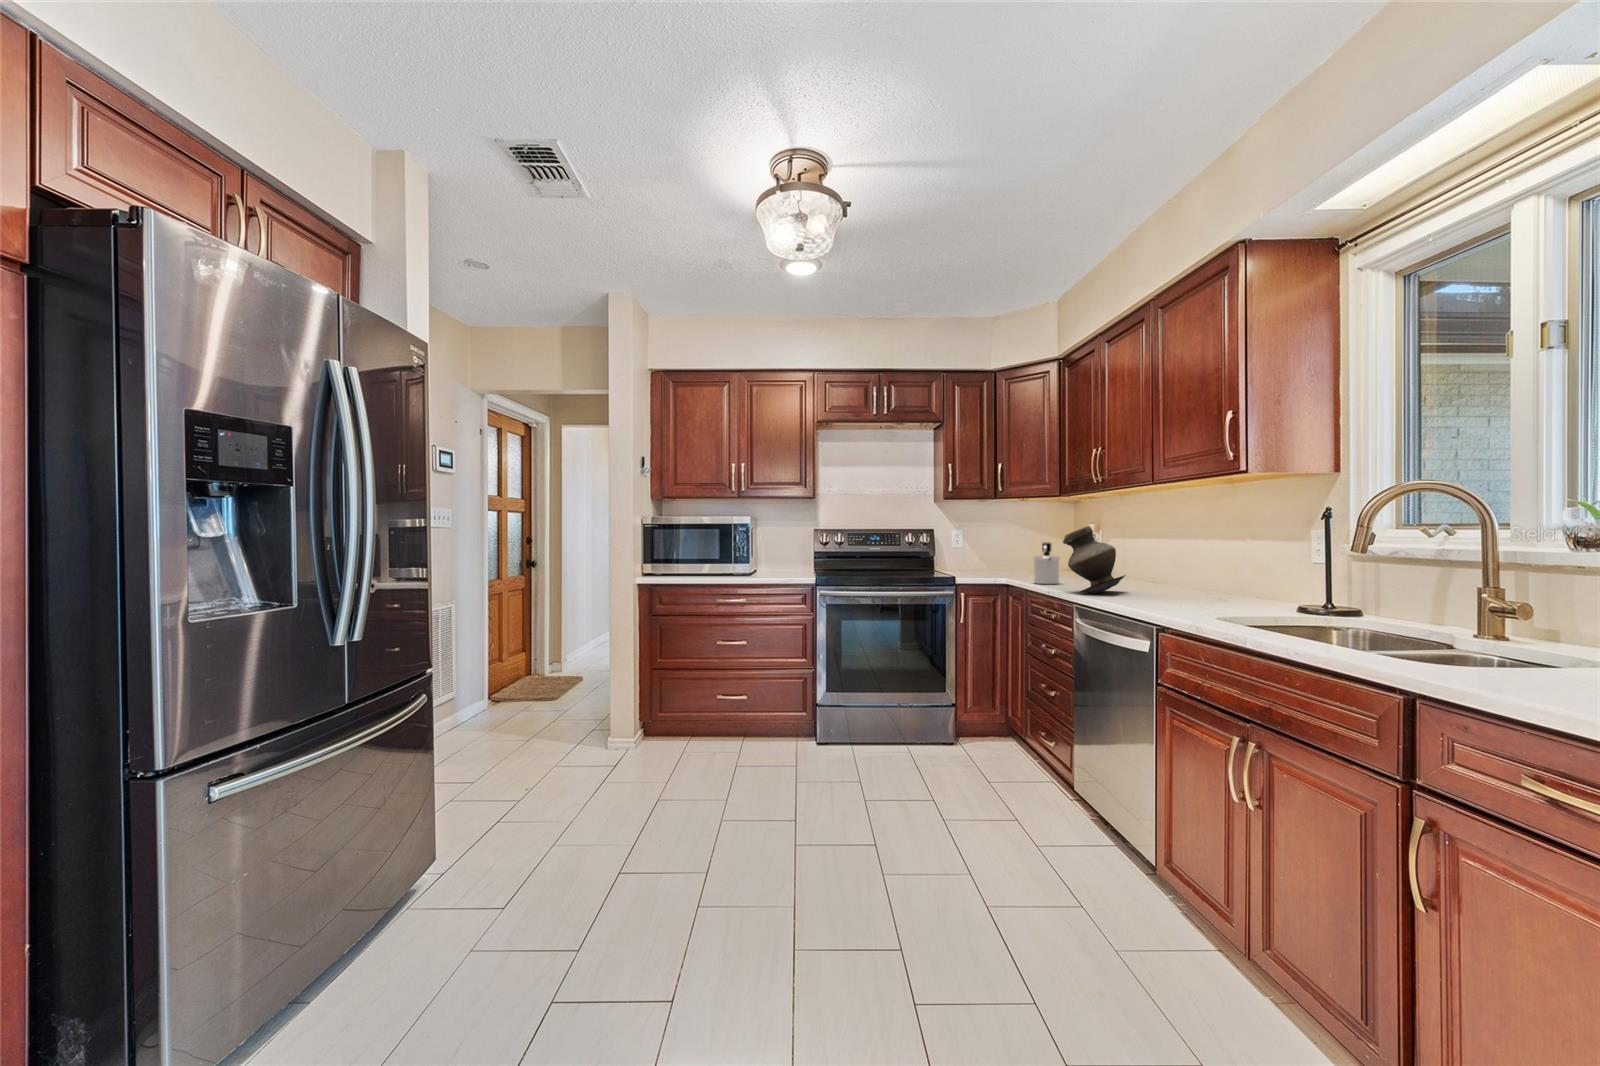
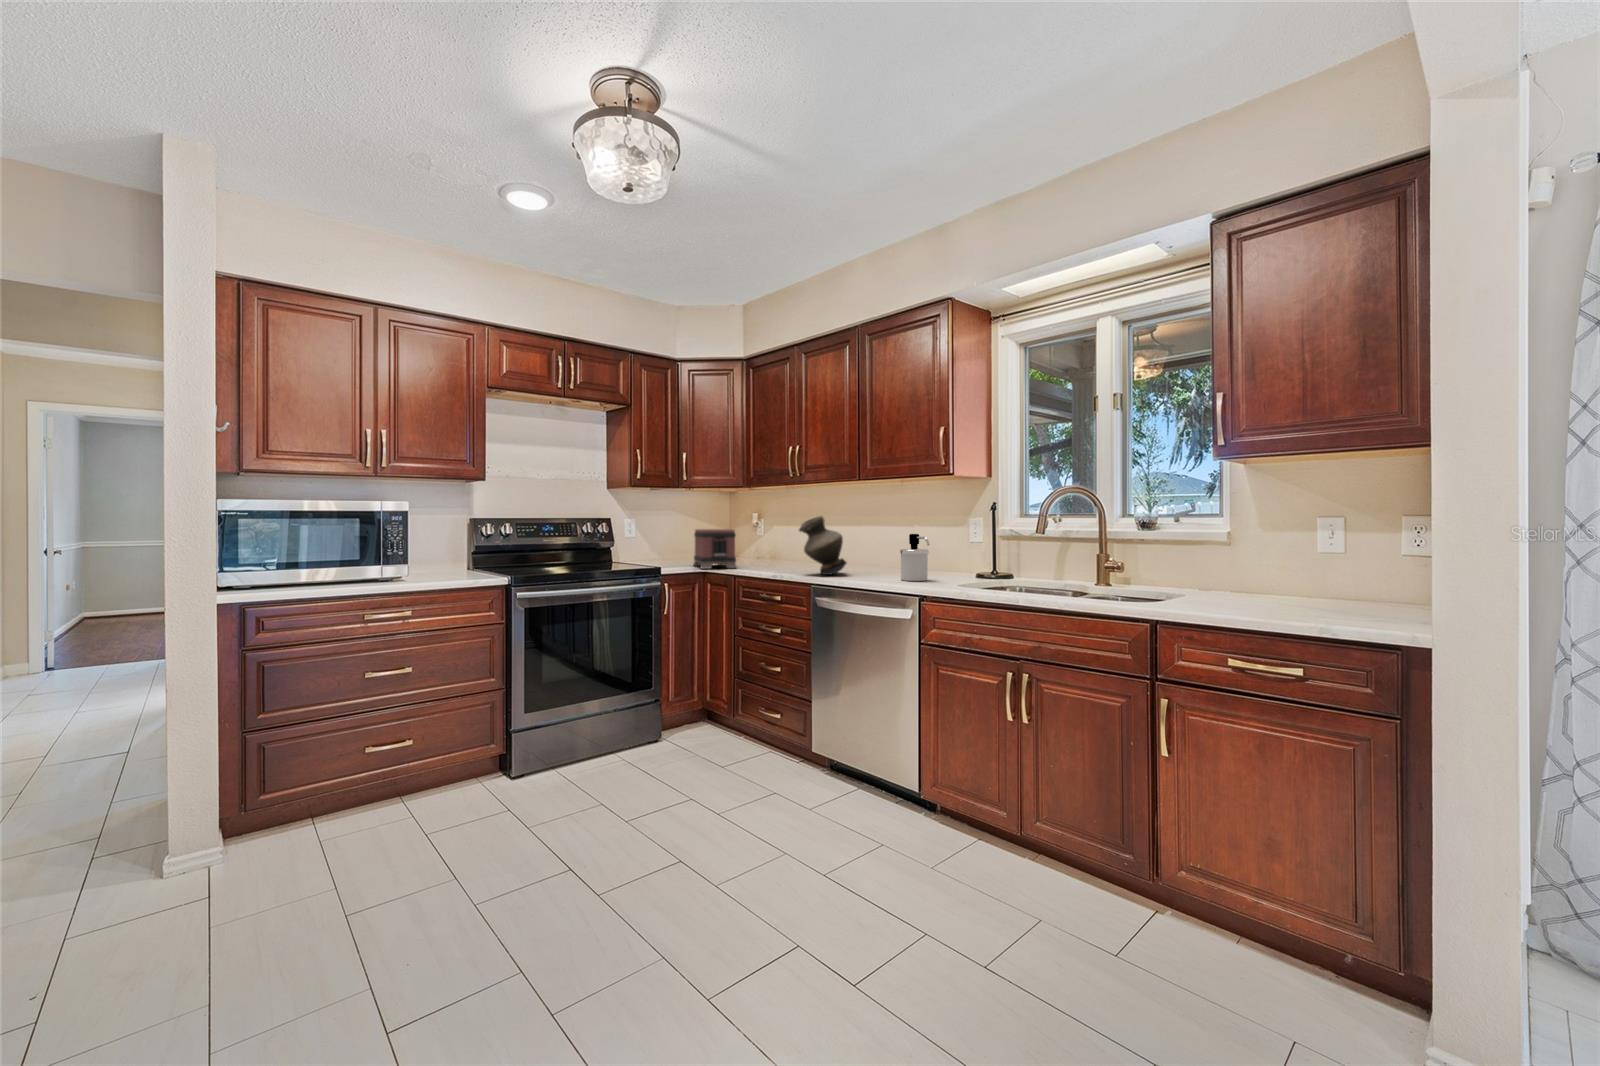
toaster: none [987,540,1031,581] -> present [693,529,737,569]
soap dispenser: present [1033,542,1060,584] -> present [900,534,929,581]

